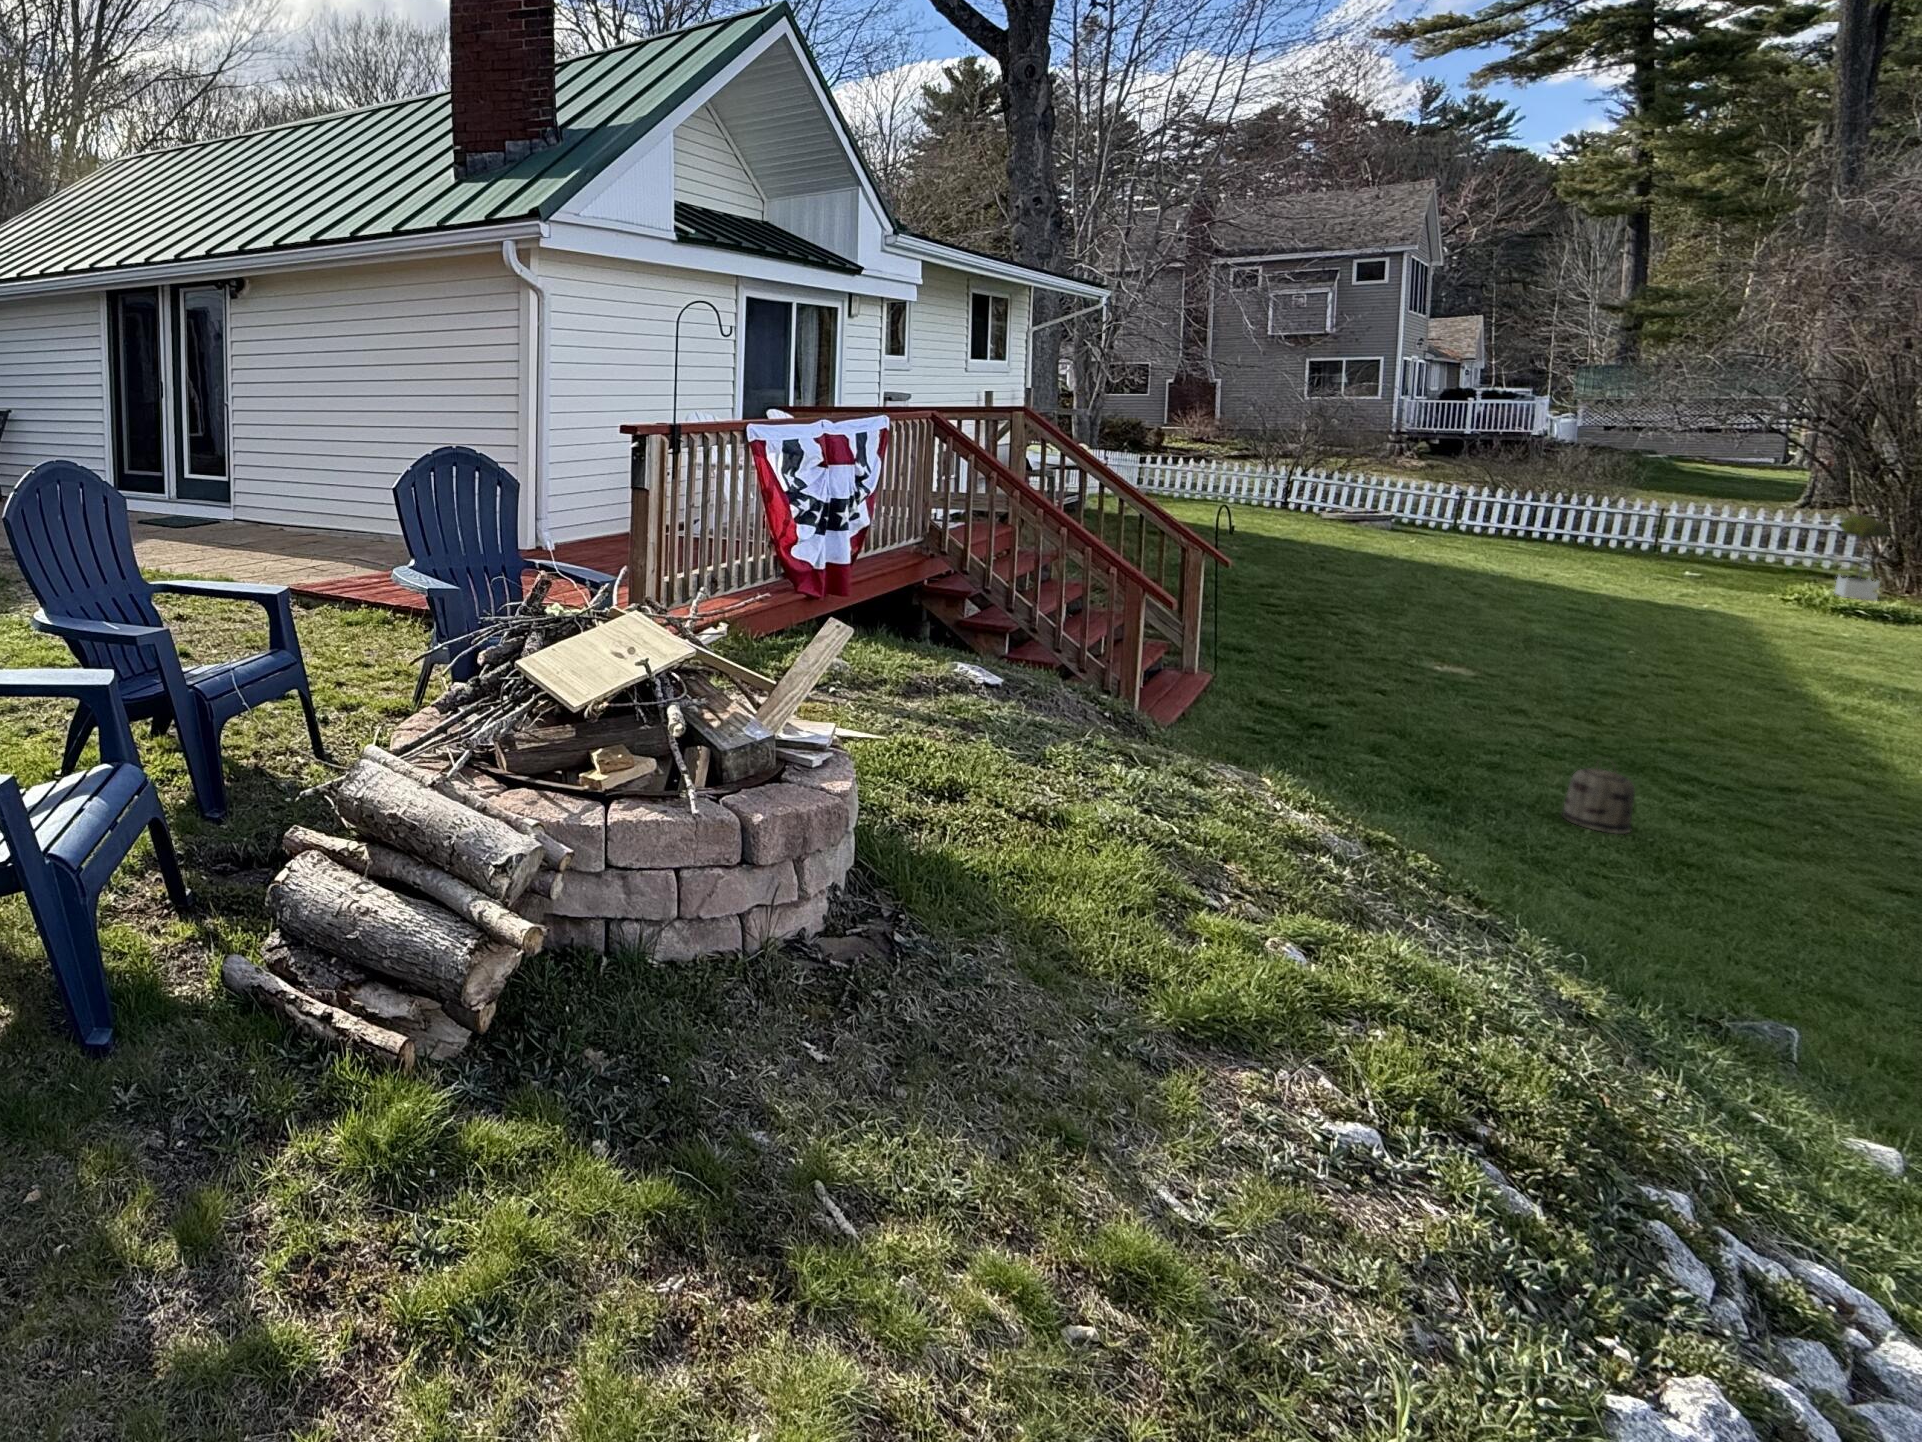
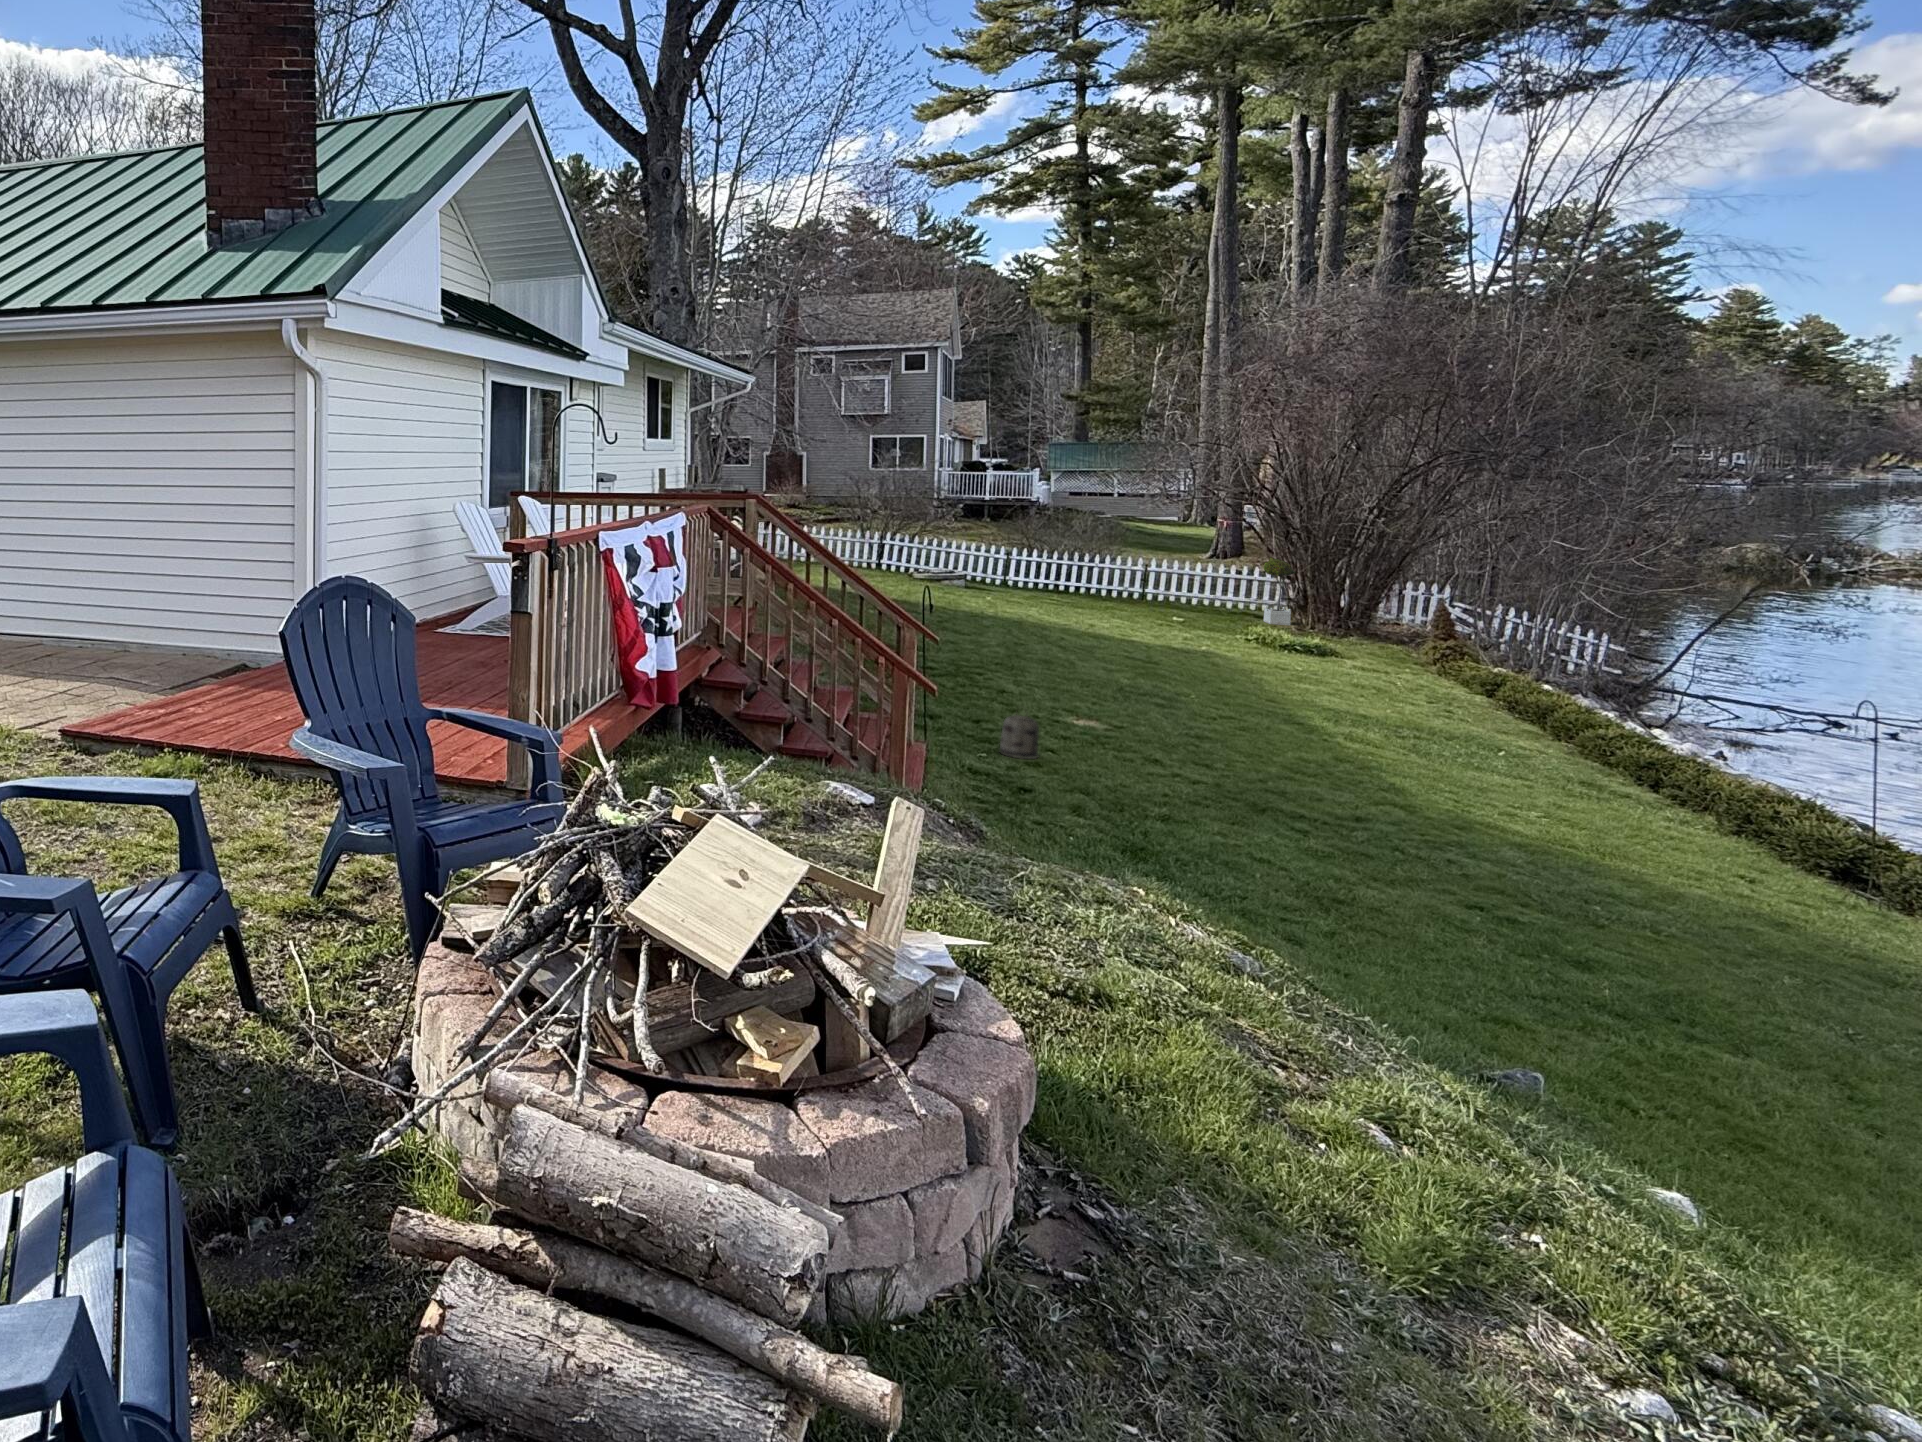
basket: present [1562,762,1635,834] -> present [1000,713,1039,759]

